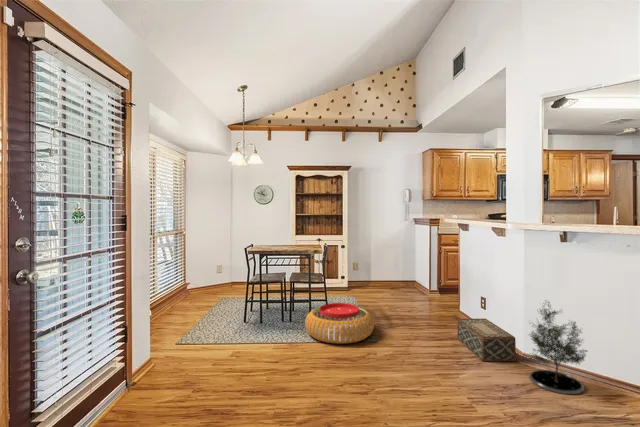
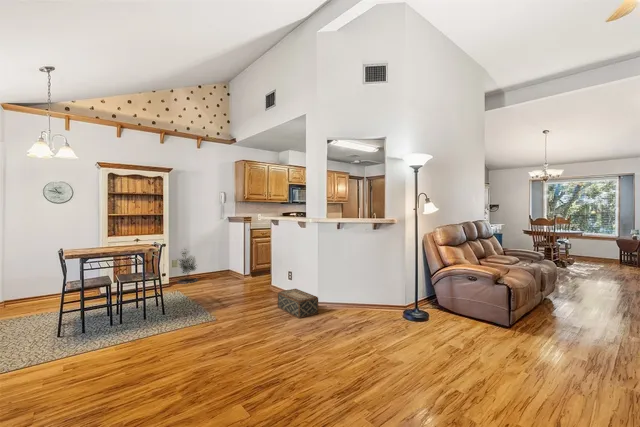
potted tree: present [529,302,587,394] -> present [178,252,197,284]
pouf: present [305,303,374,344] -> none [142,295,212,334]

